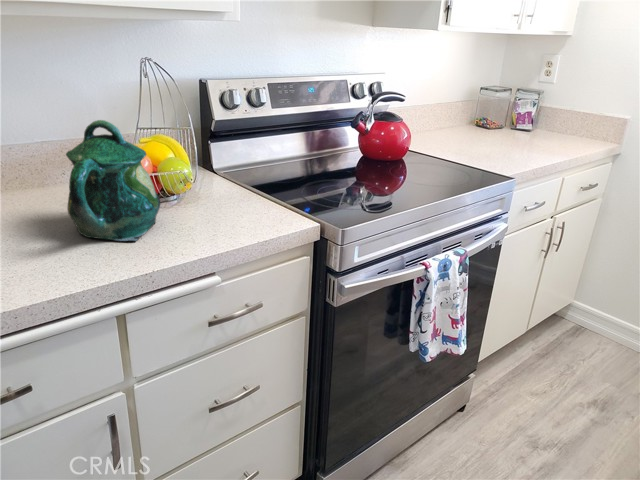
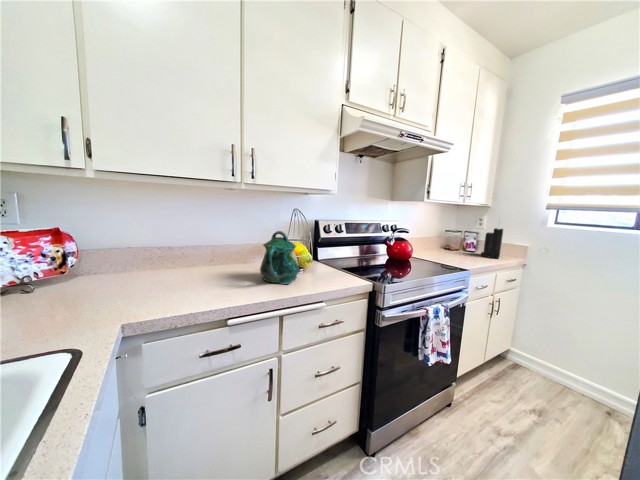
knife block: none [542,54,591,146] -> present [481,214,503,259]

